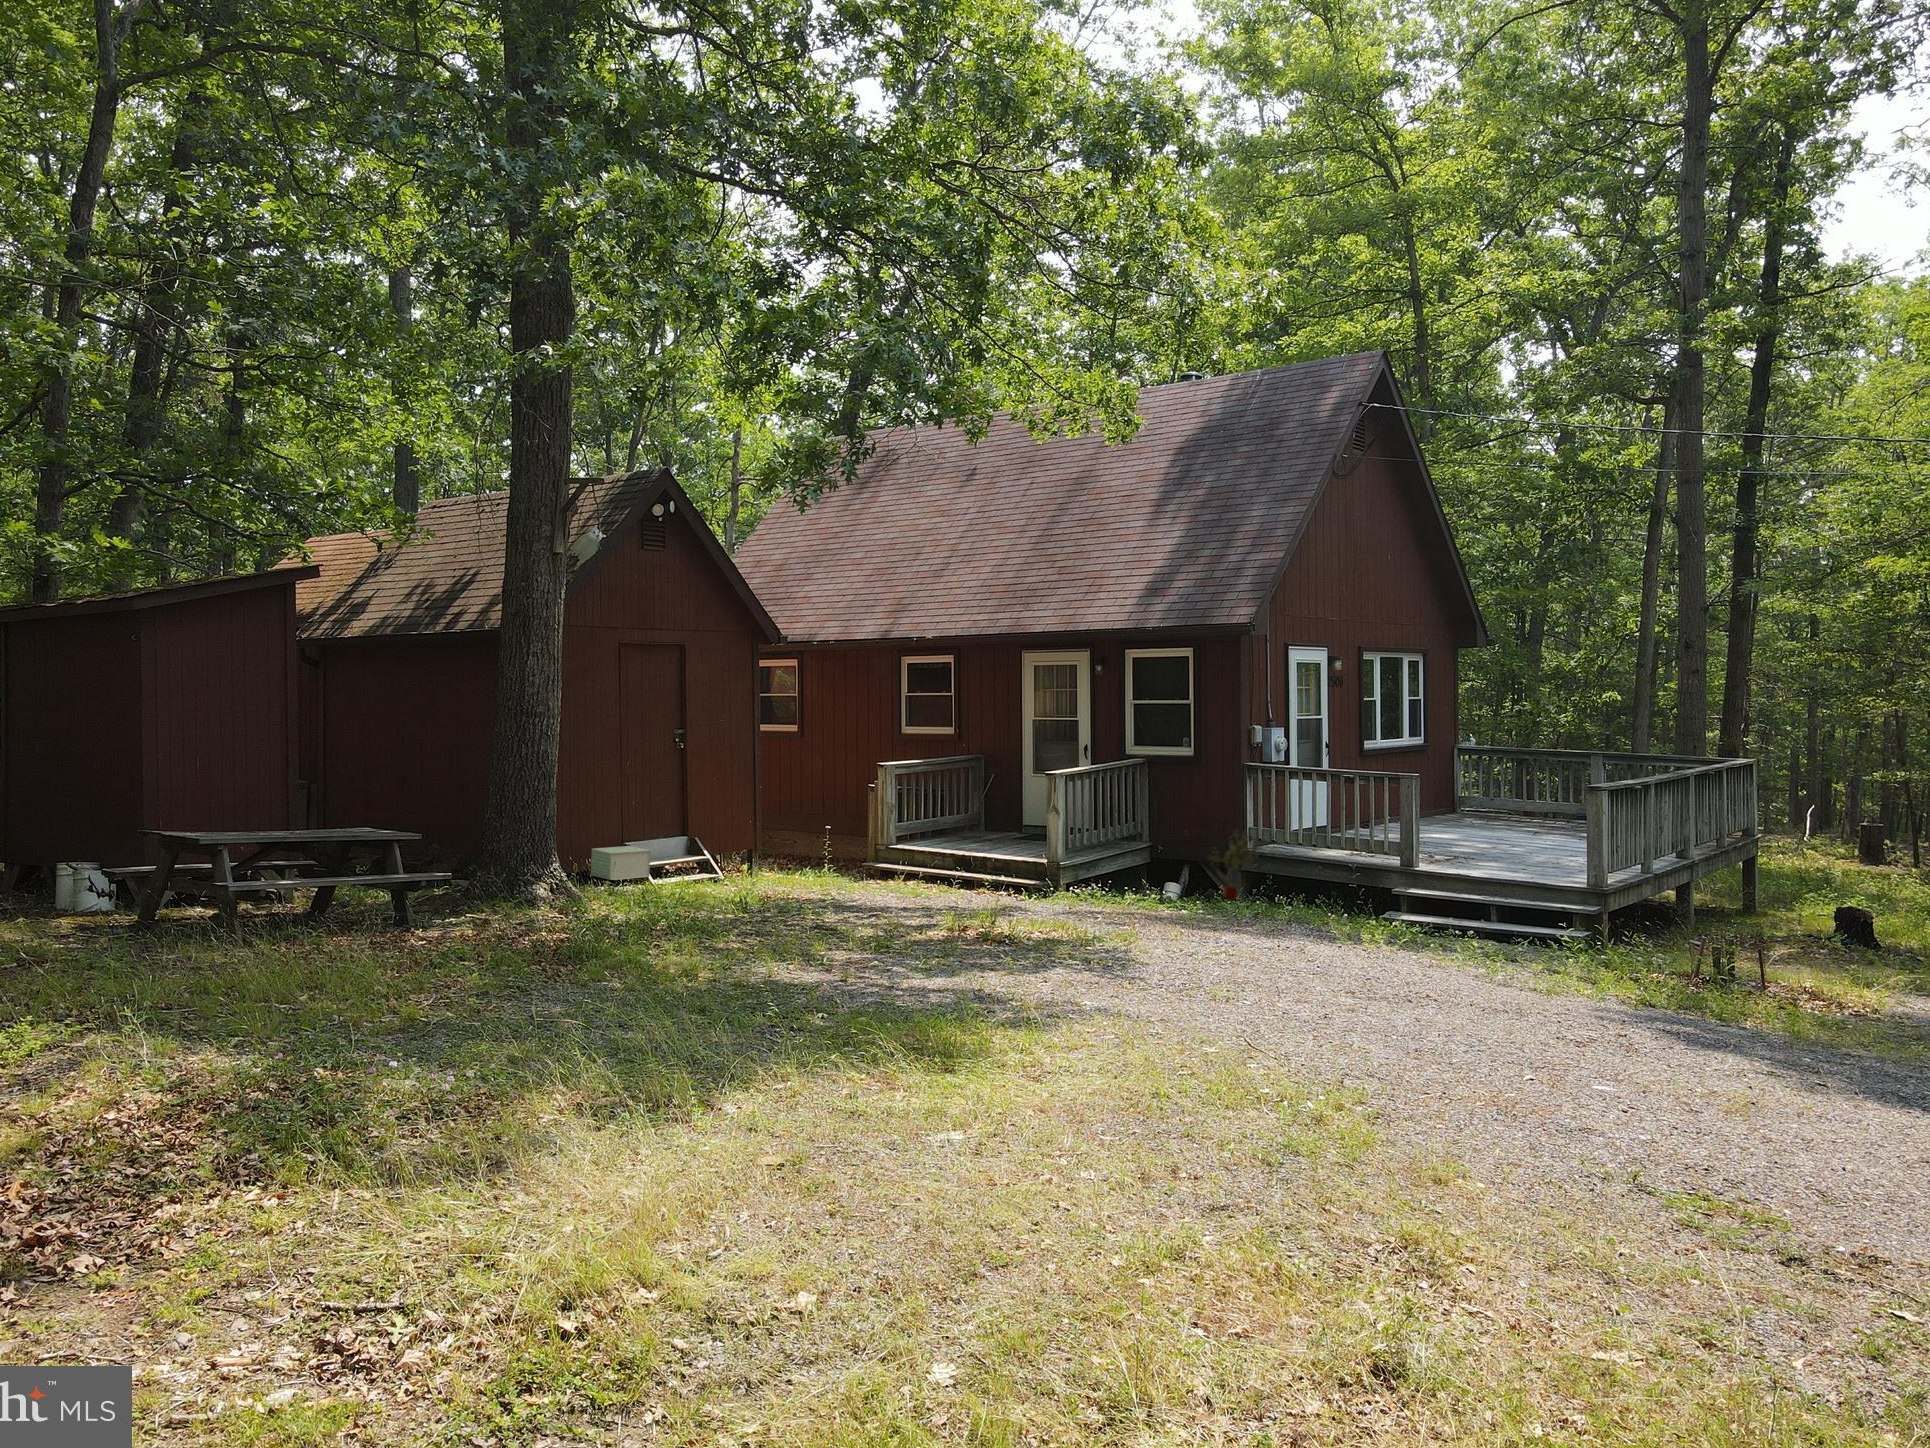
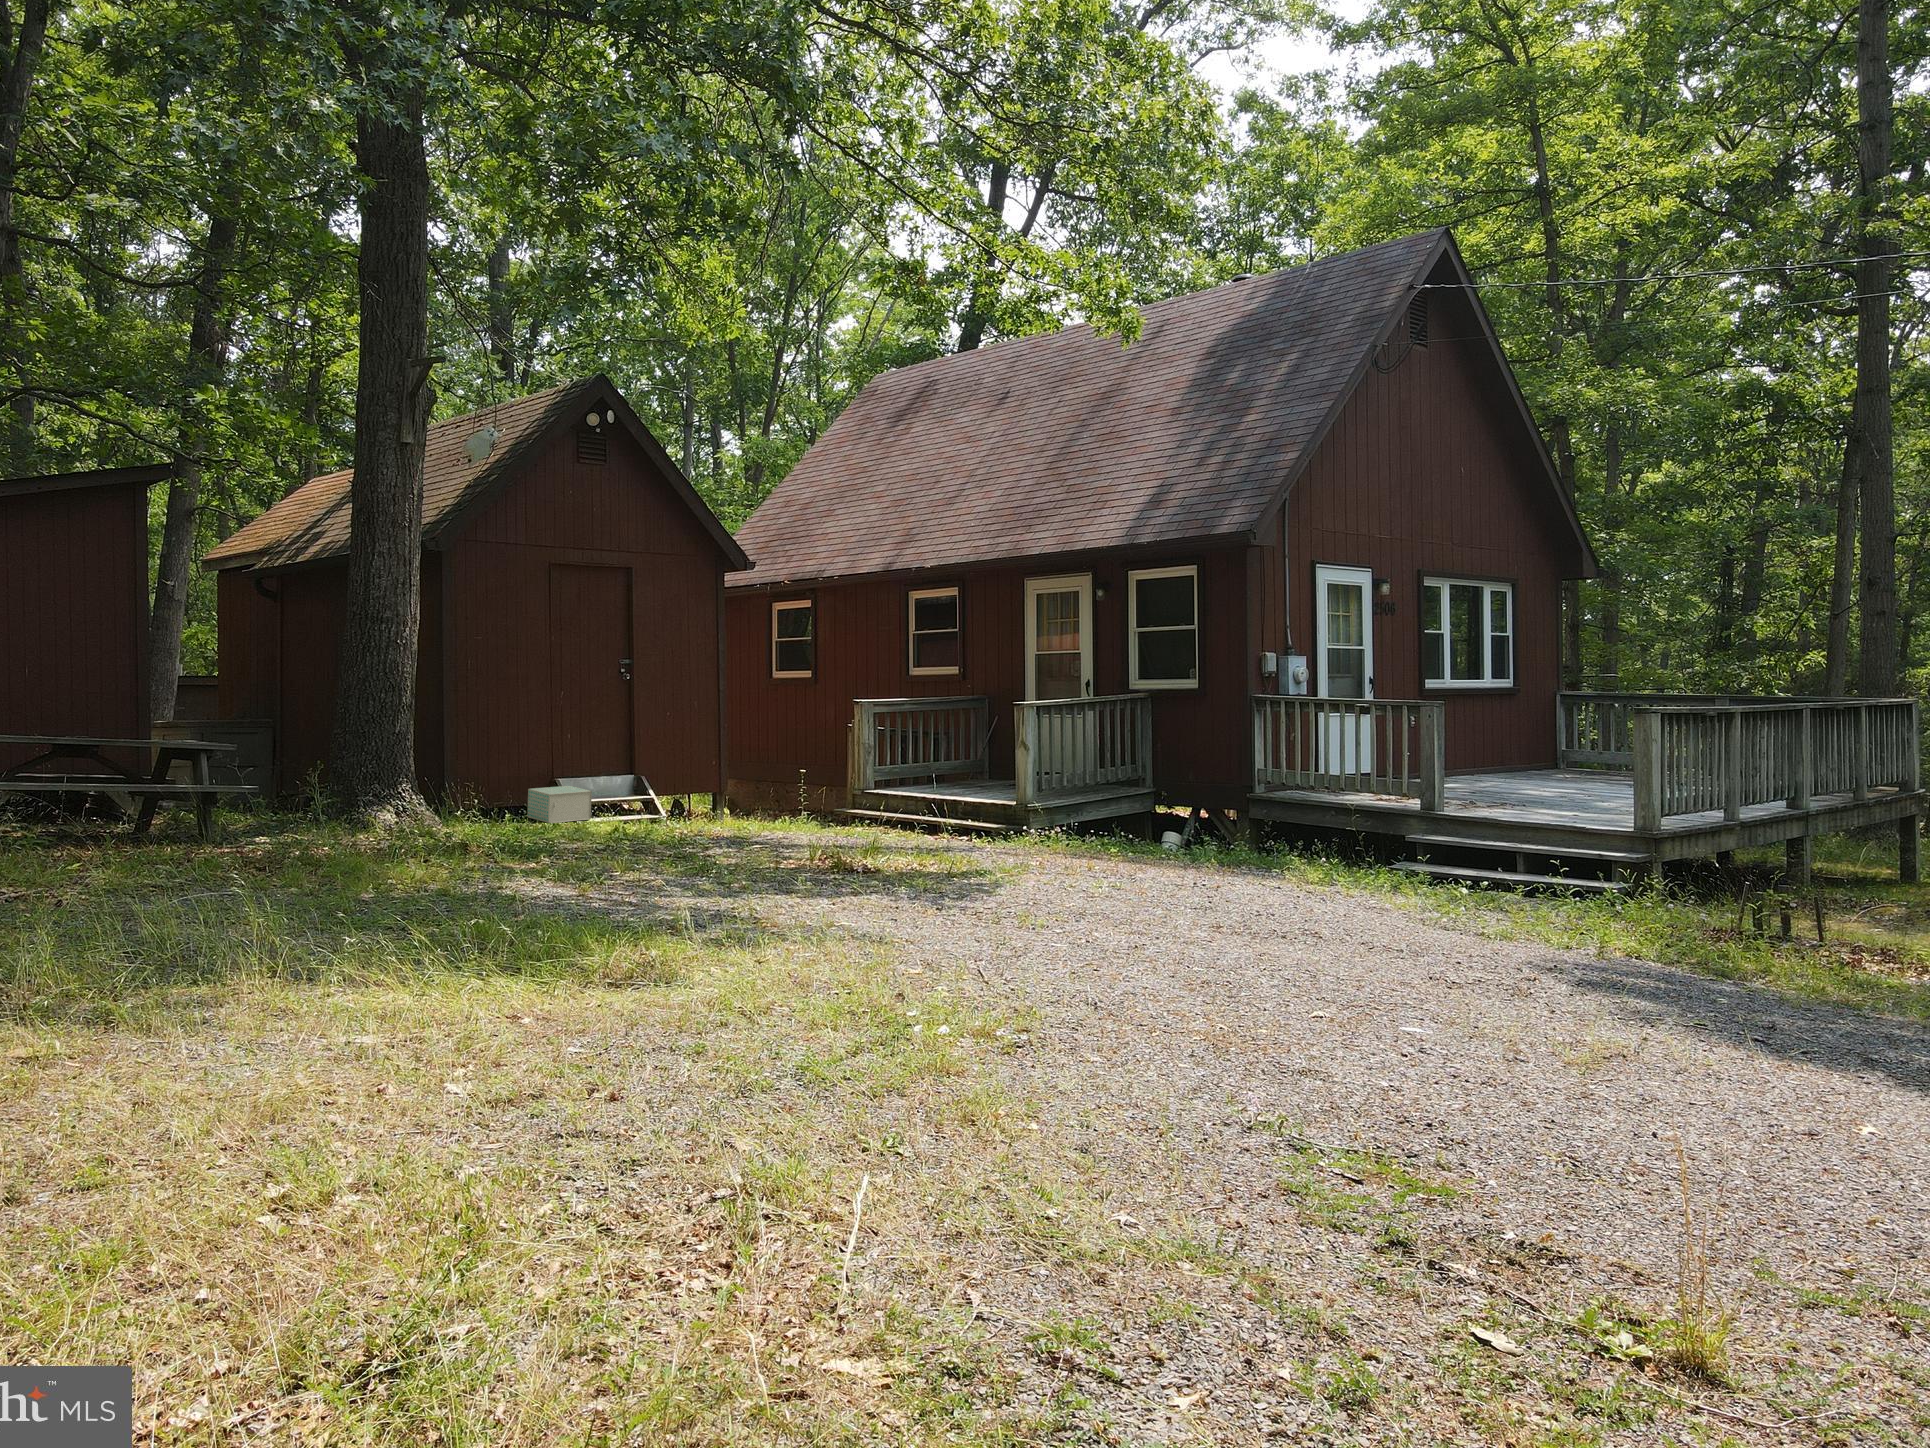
potted tree: present [1208,831,1258,900] -> none [1185,773,1242,847]

